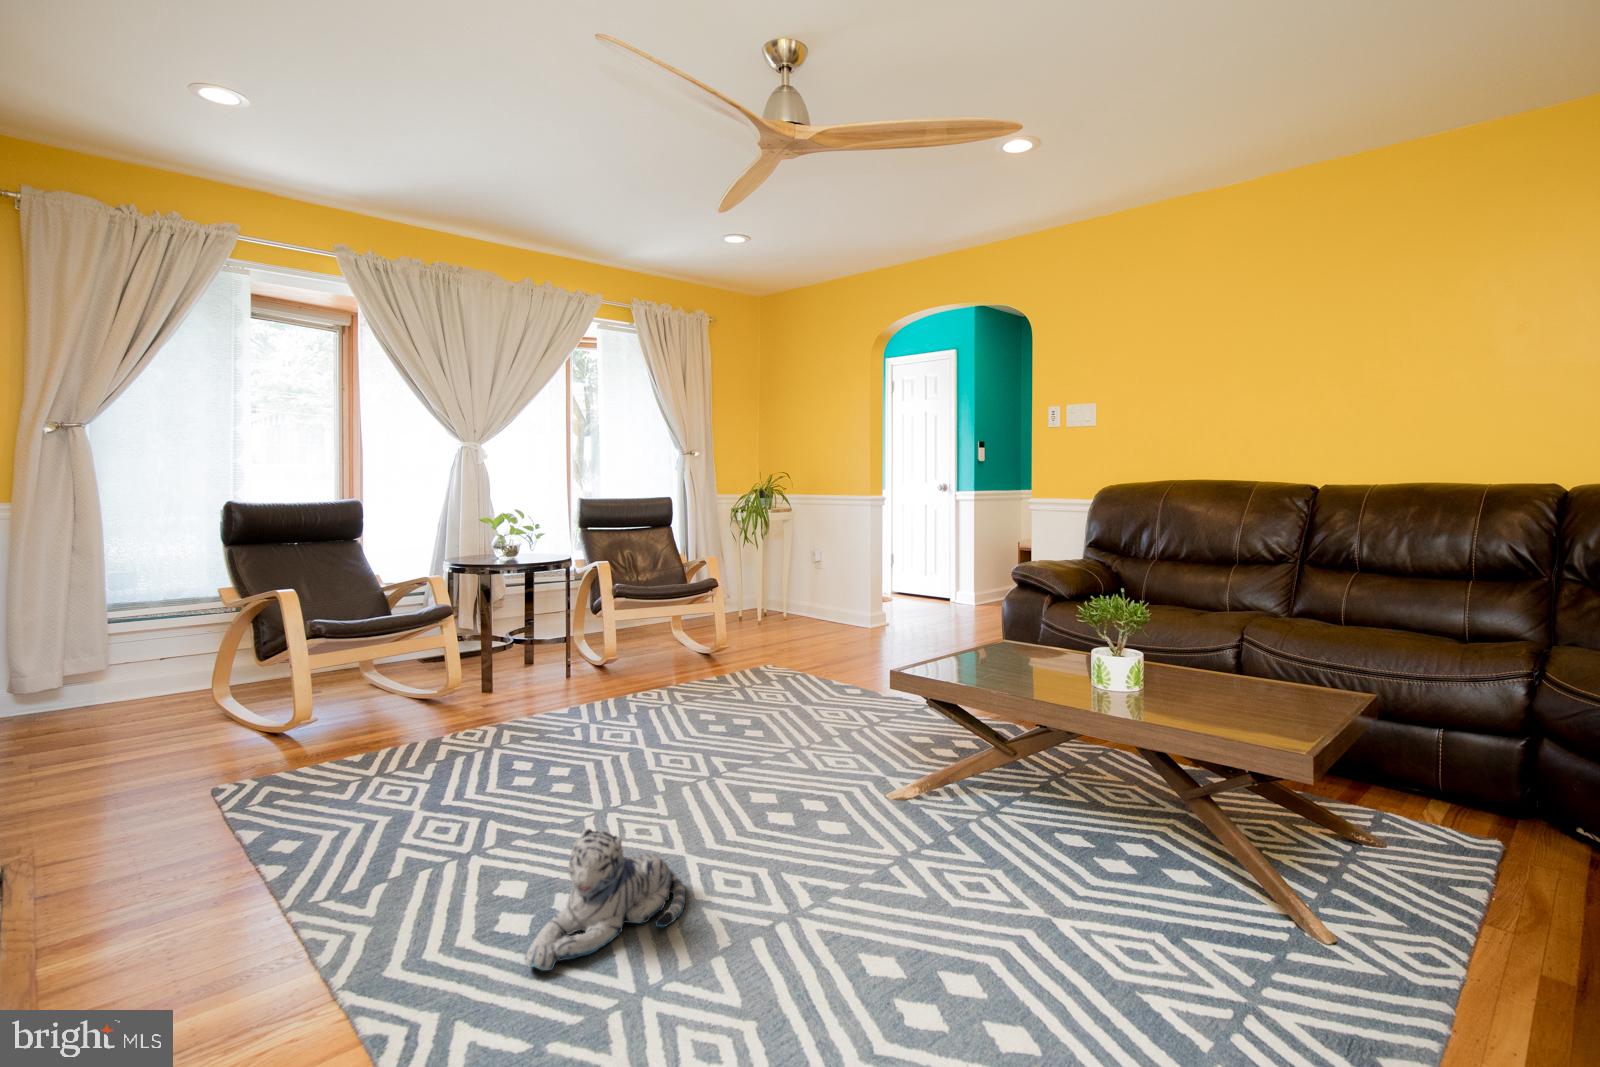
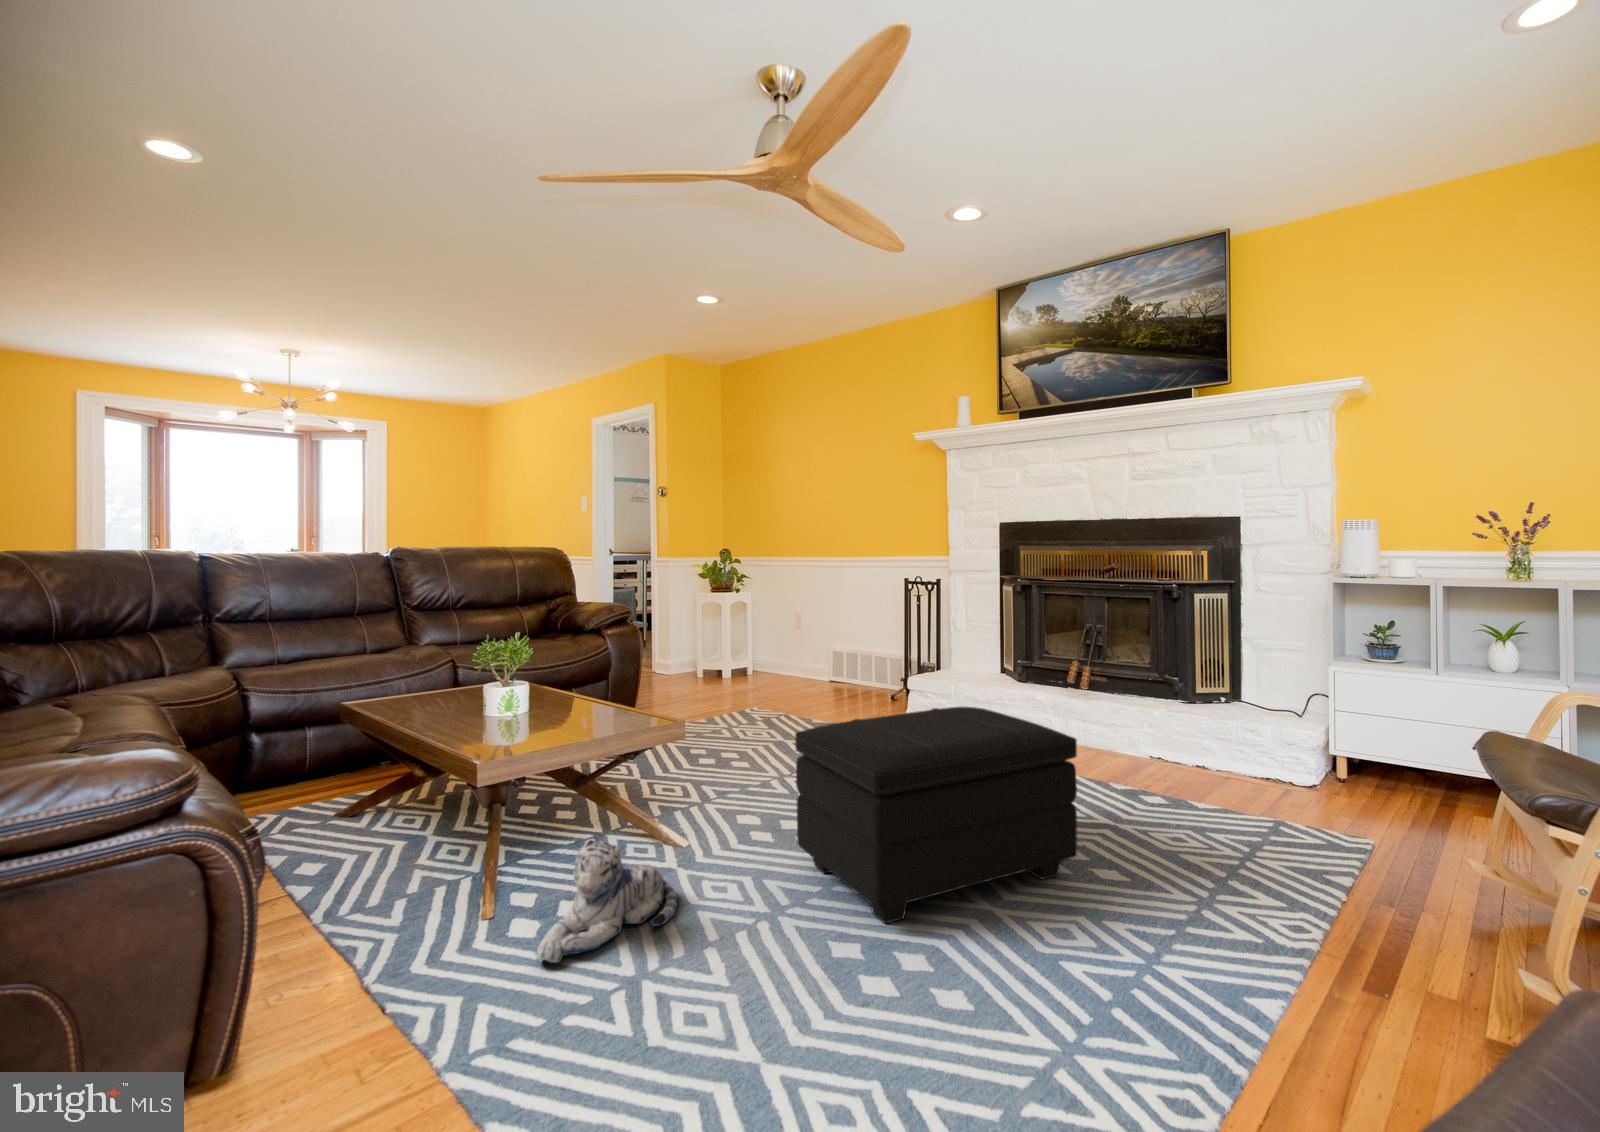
footstool: none [820,680,1142,930] -> present [795,706,1077,923]

